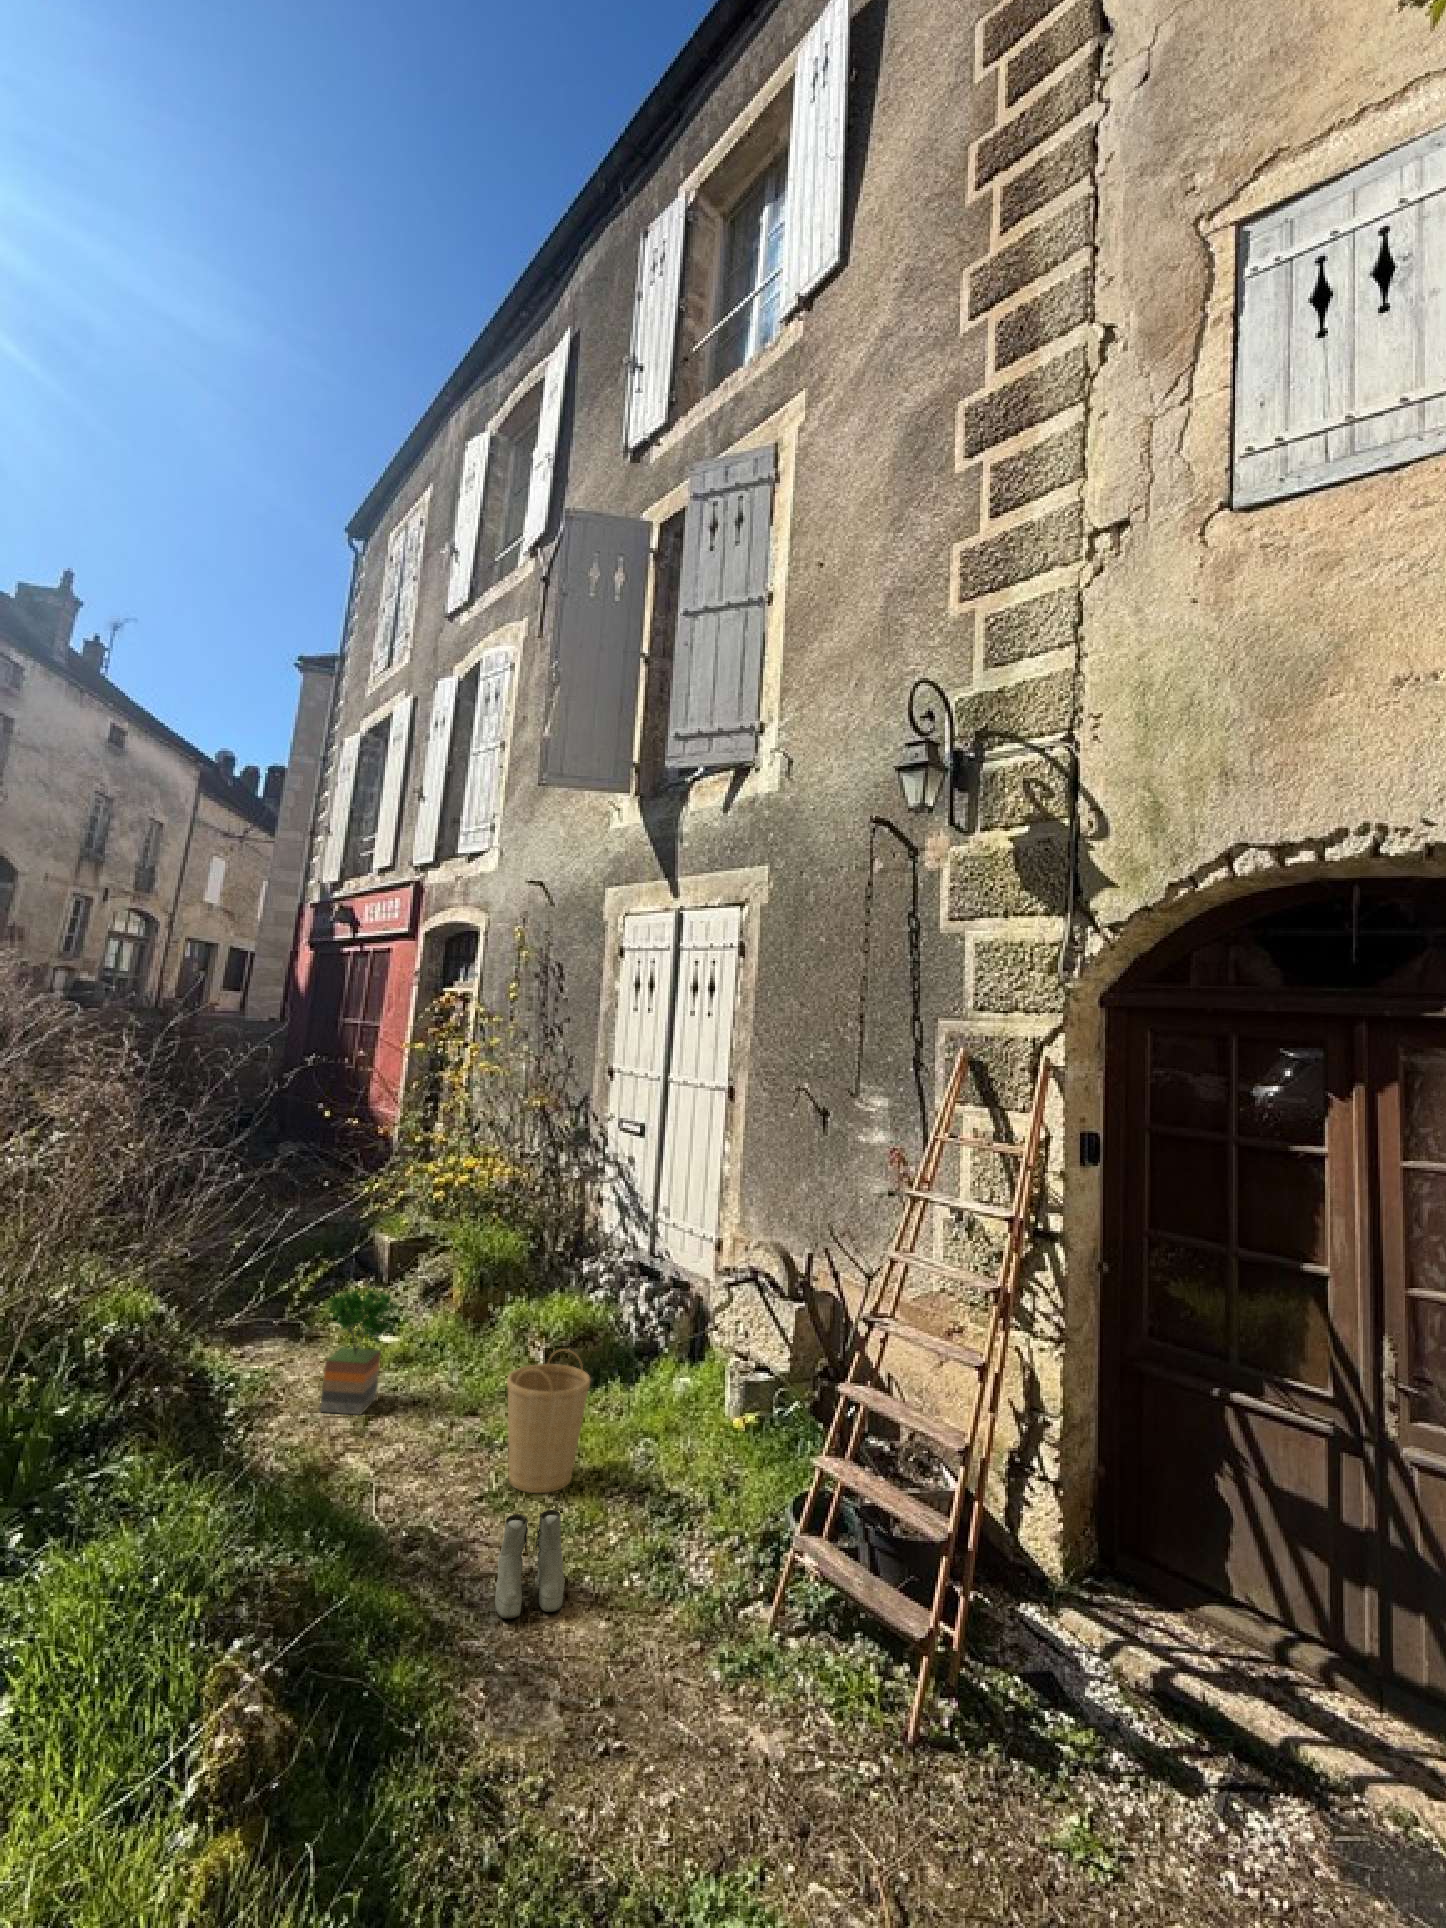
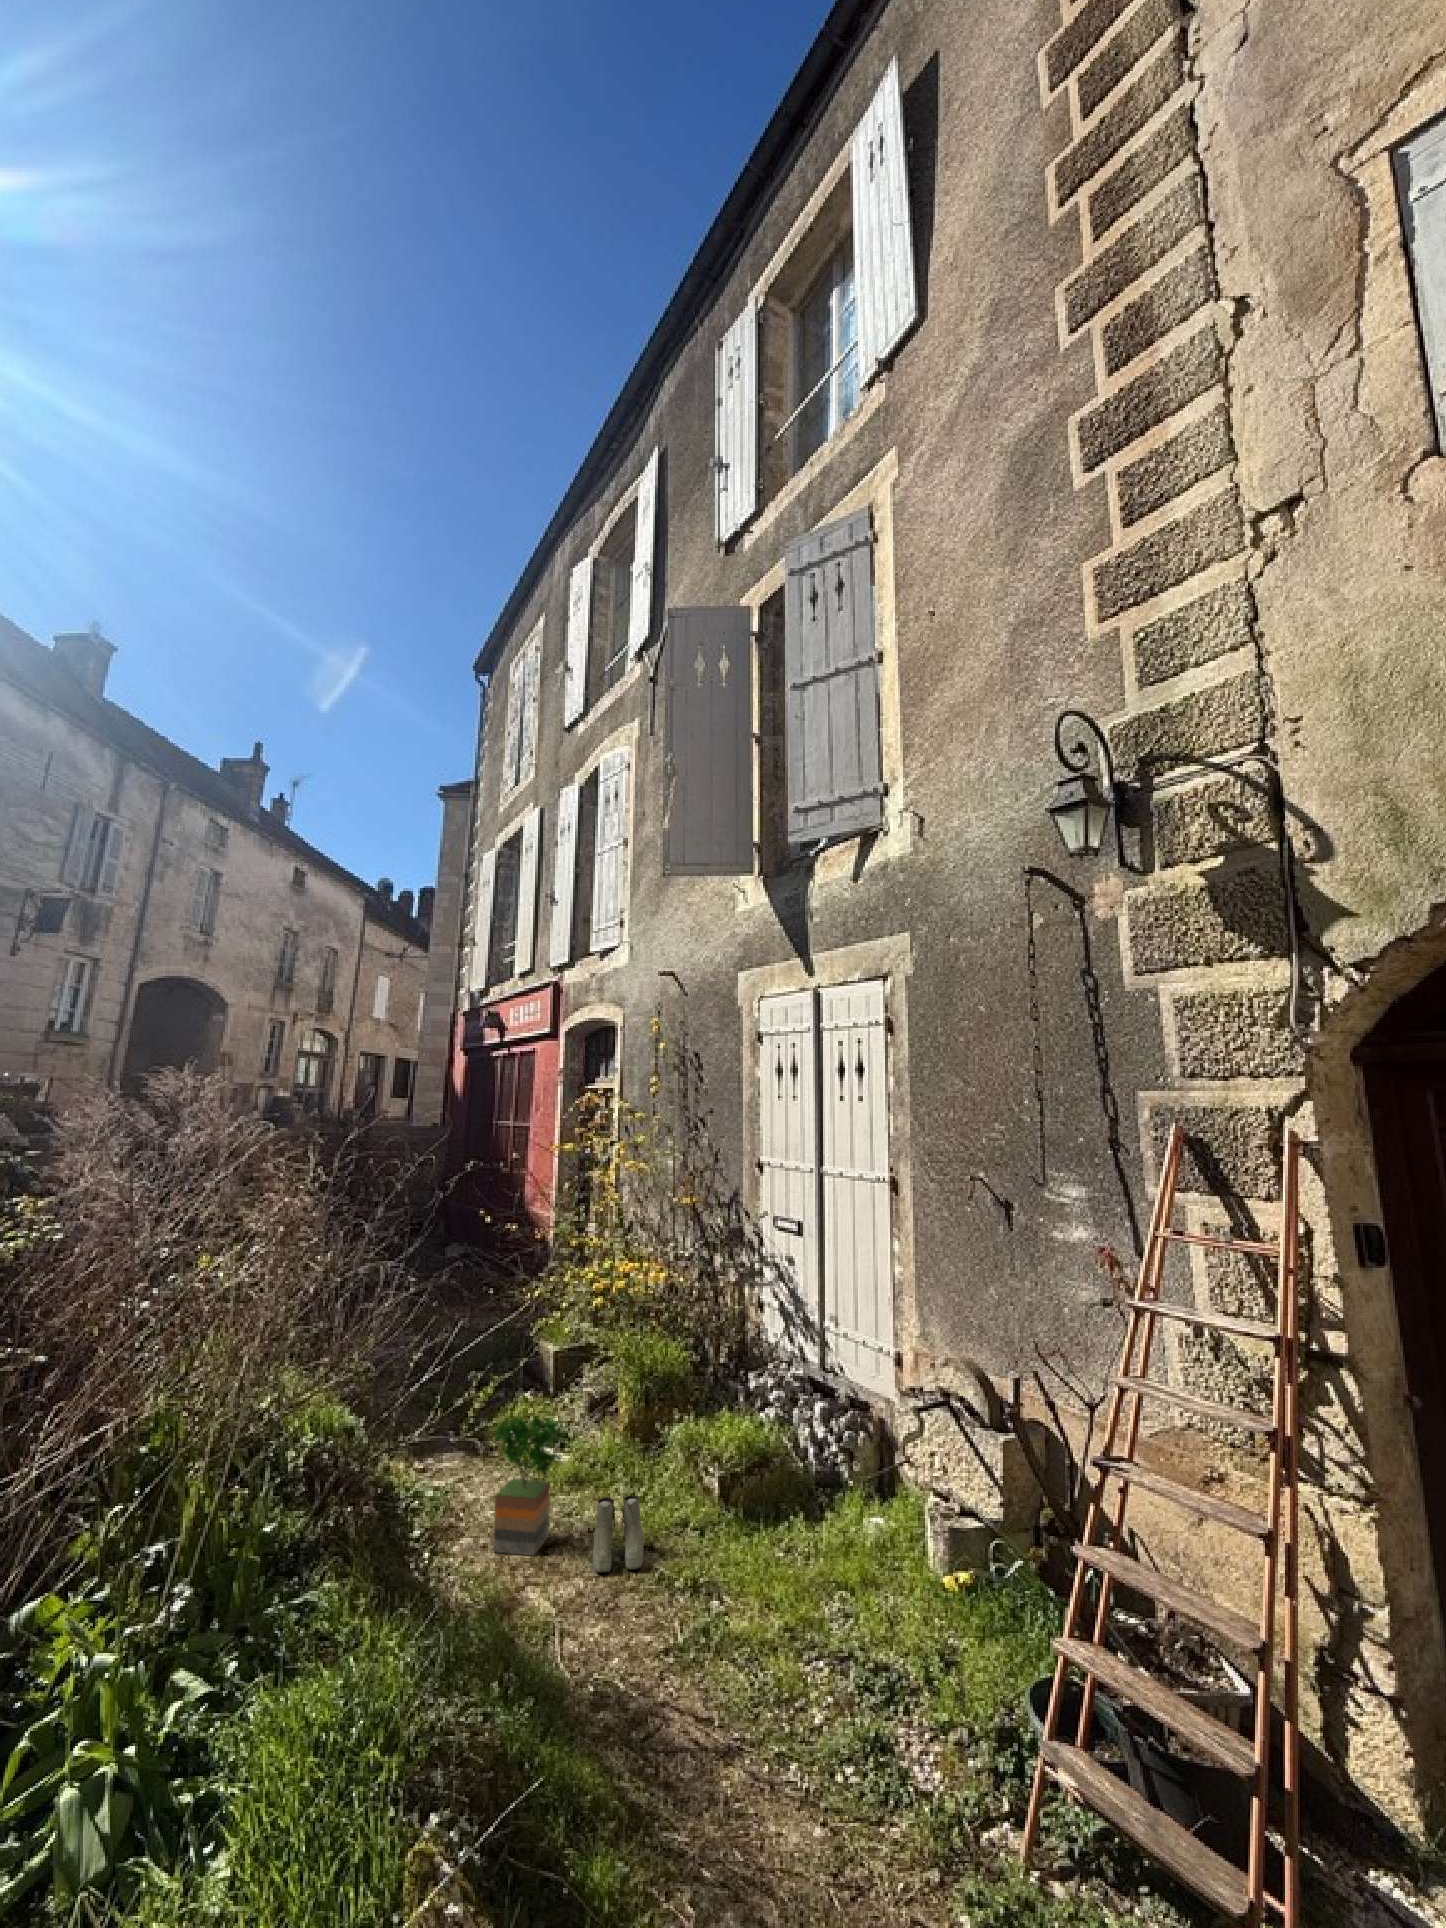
basket: present [507,1349,590,1493] -> none [683,1487,774,1662]
boots: present [495,1510,564,1619] -> present [593,1495,644,1573]

